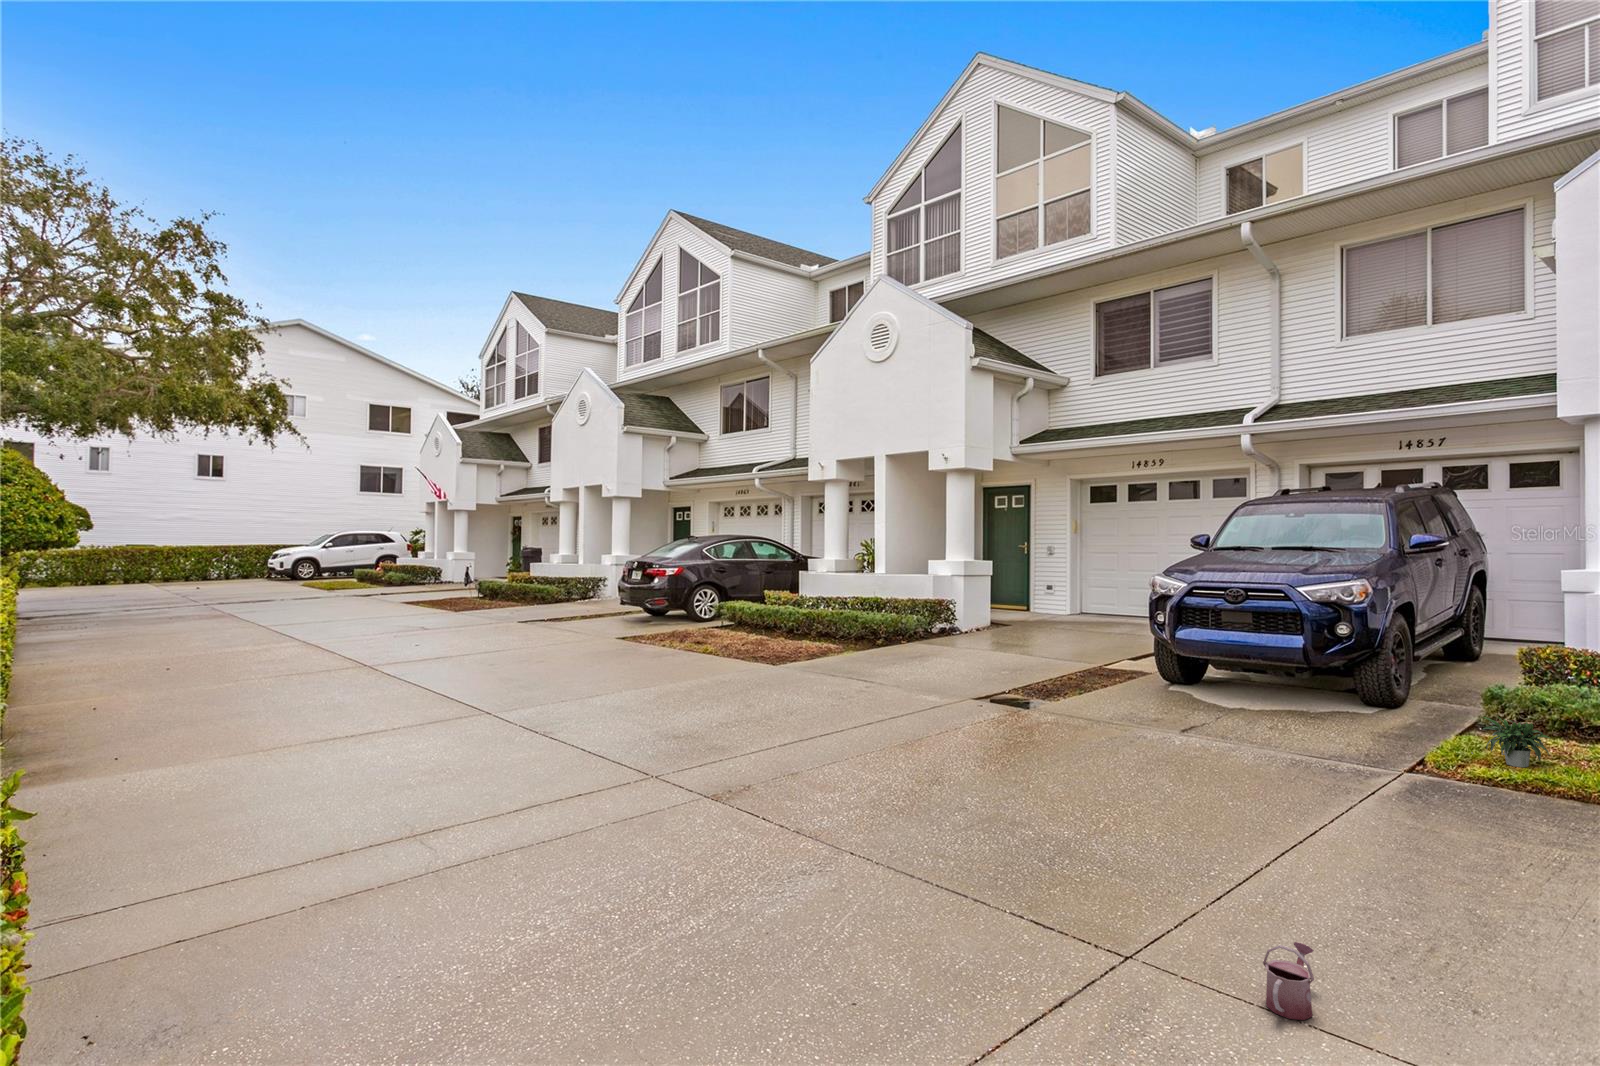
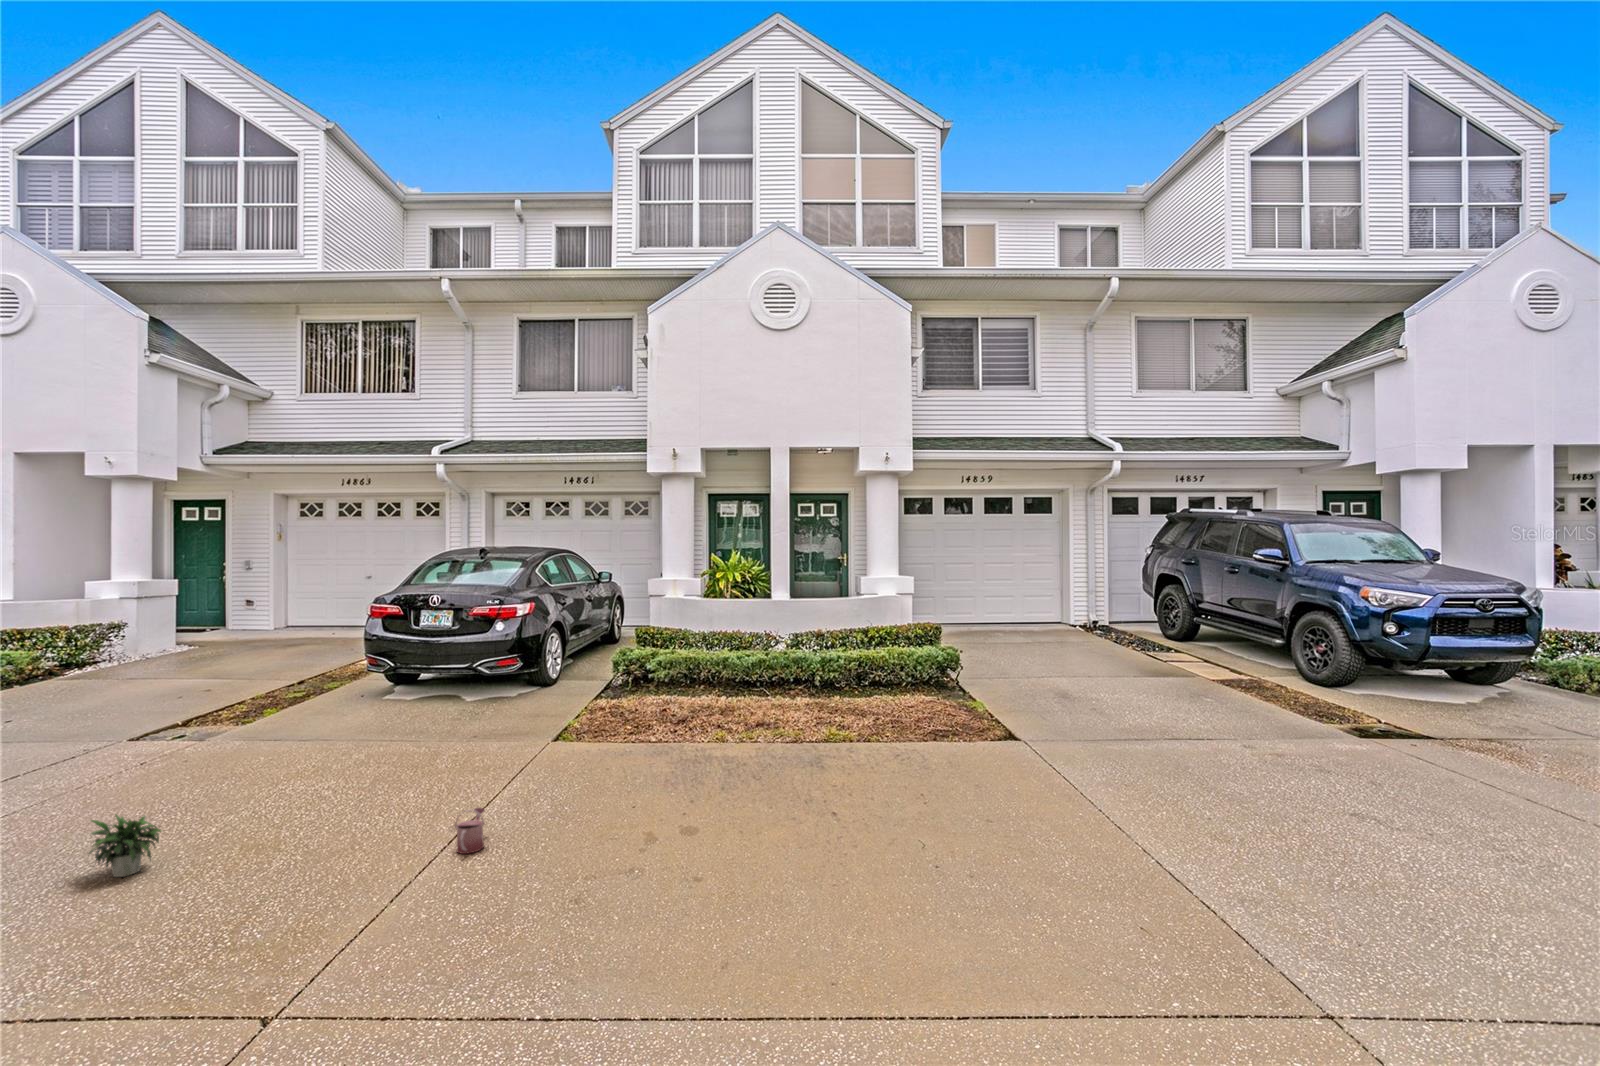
potted plant: present [1471,717,1550,767] -> present [89,815,162,877]

